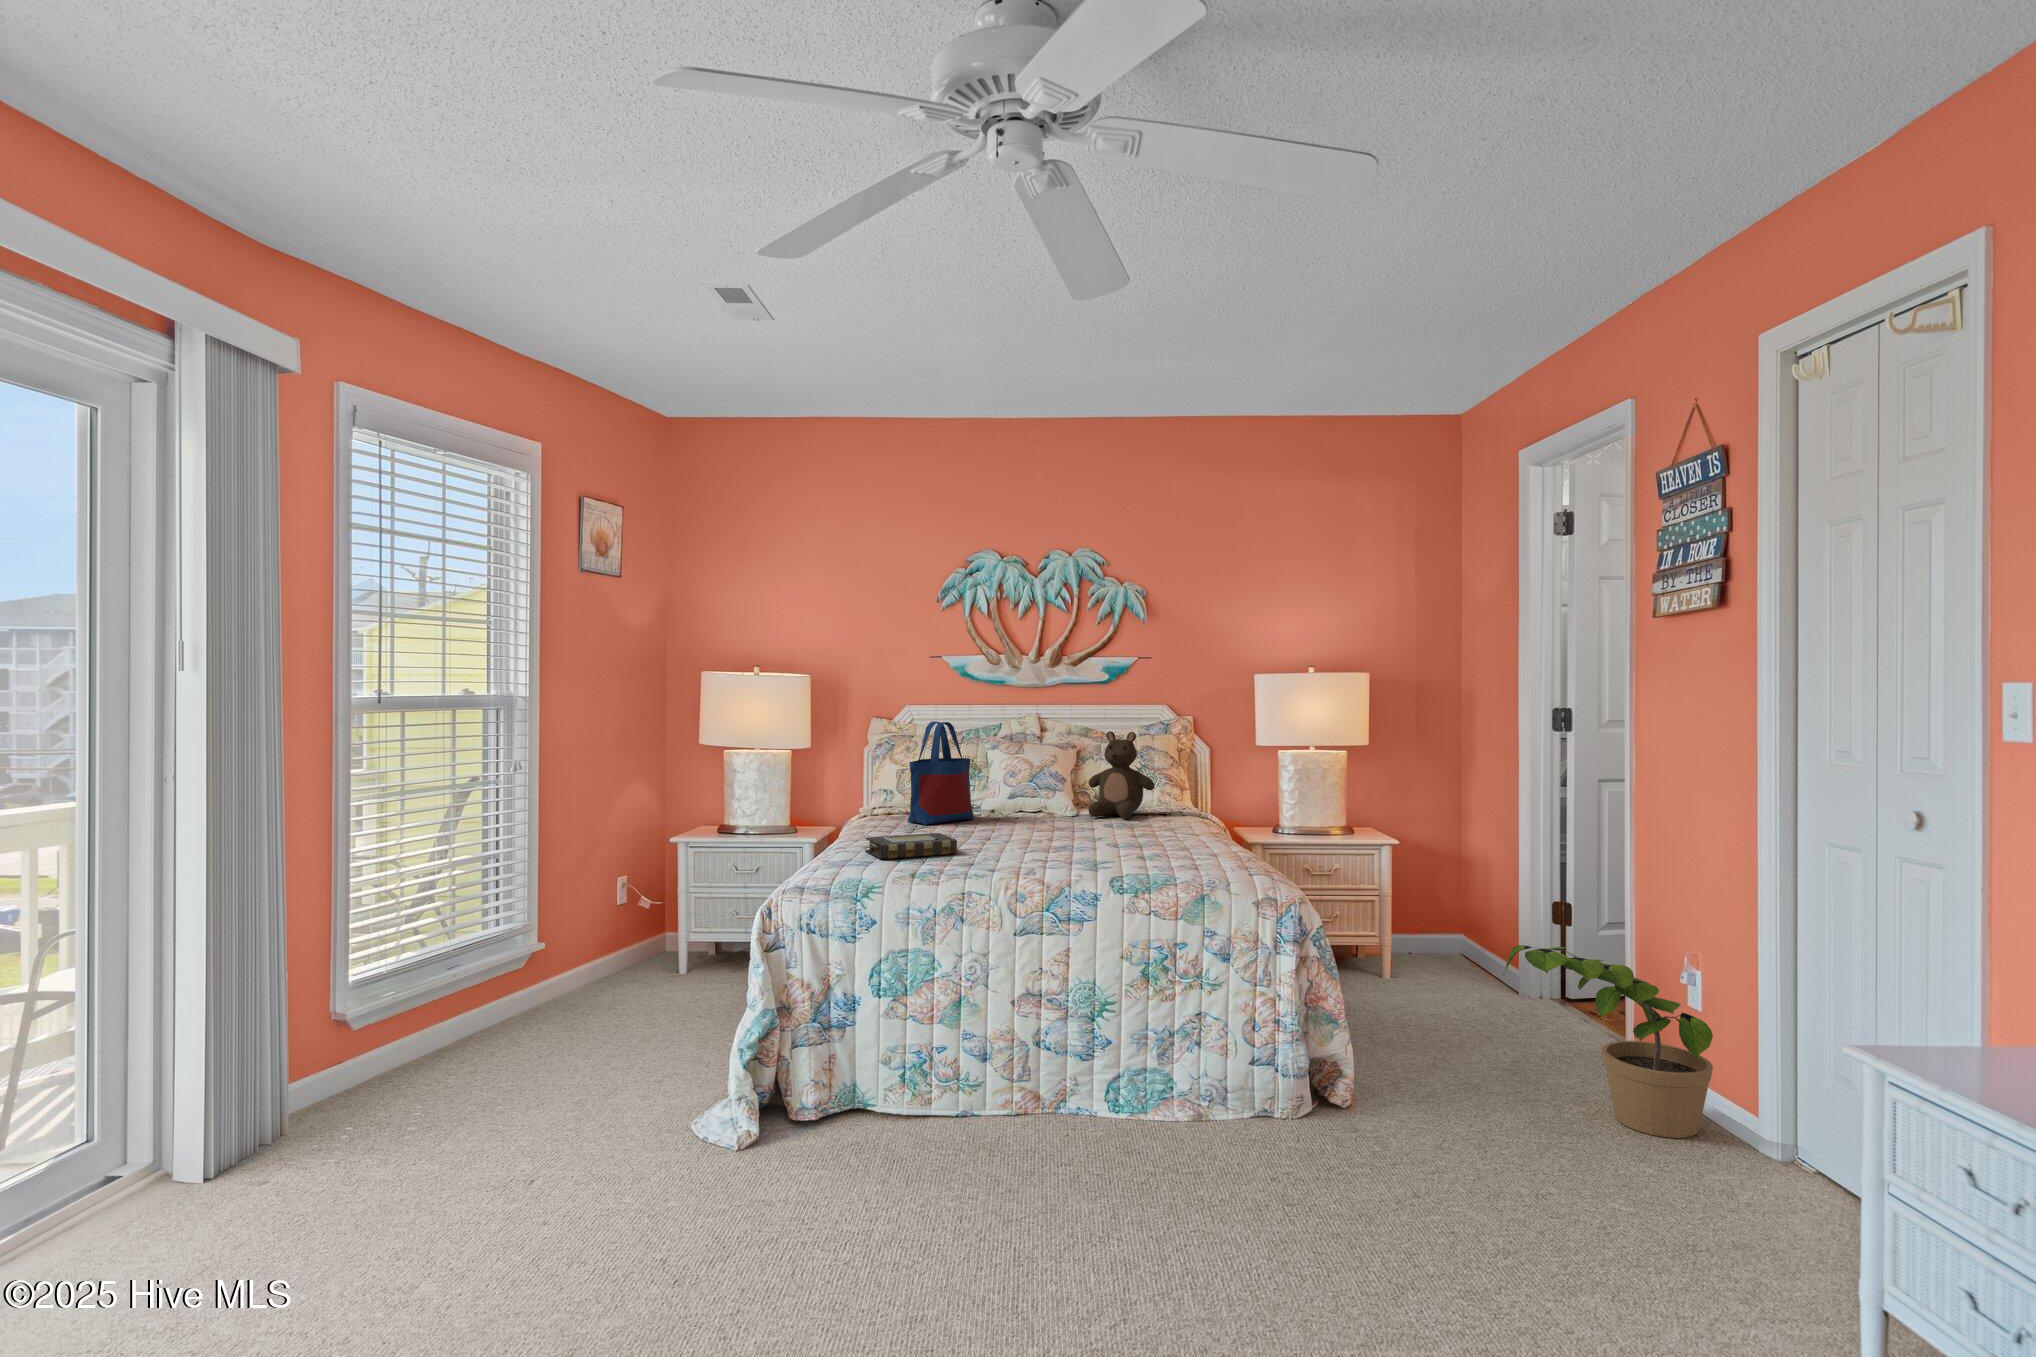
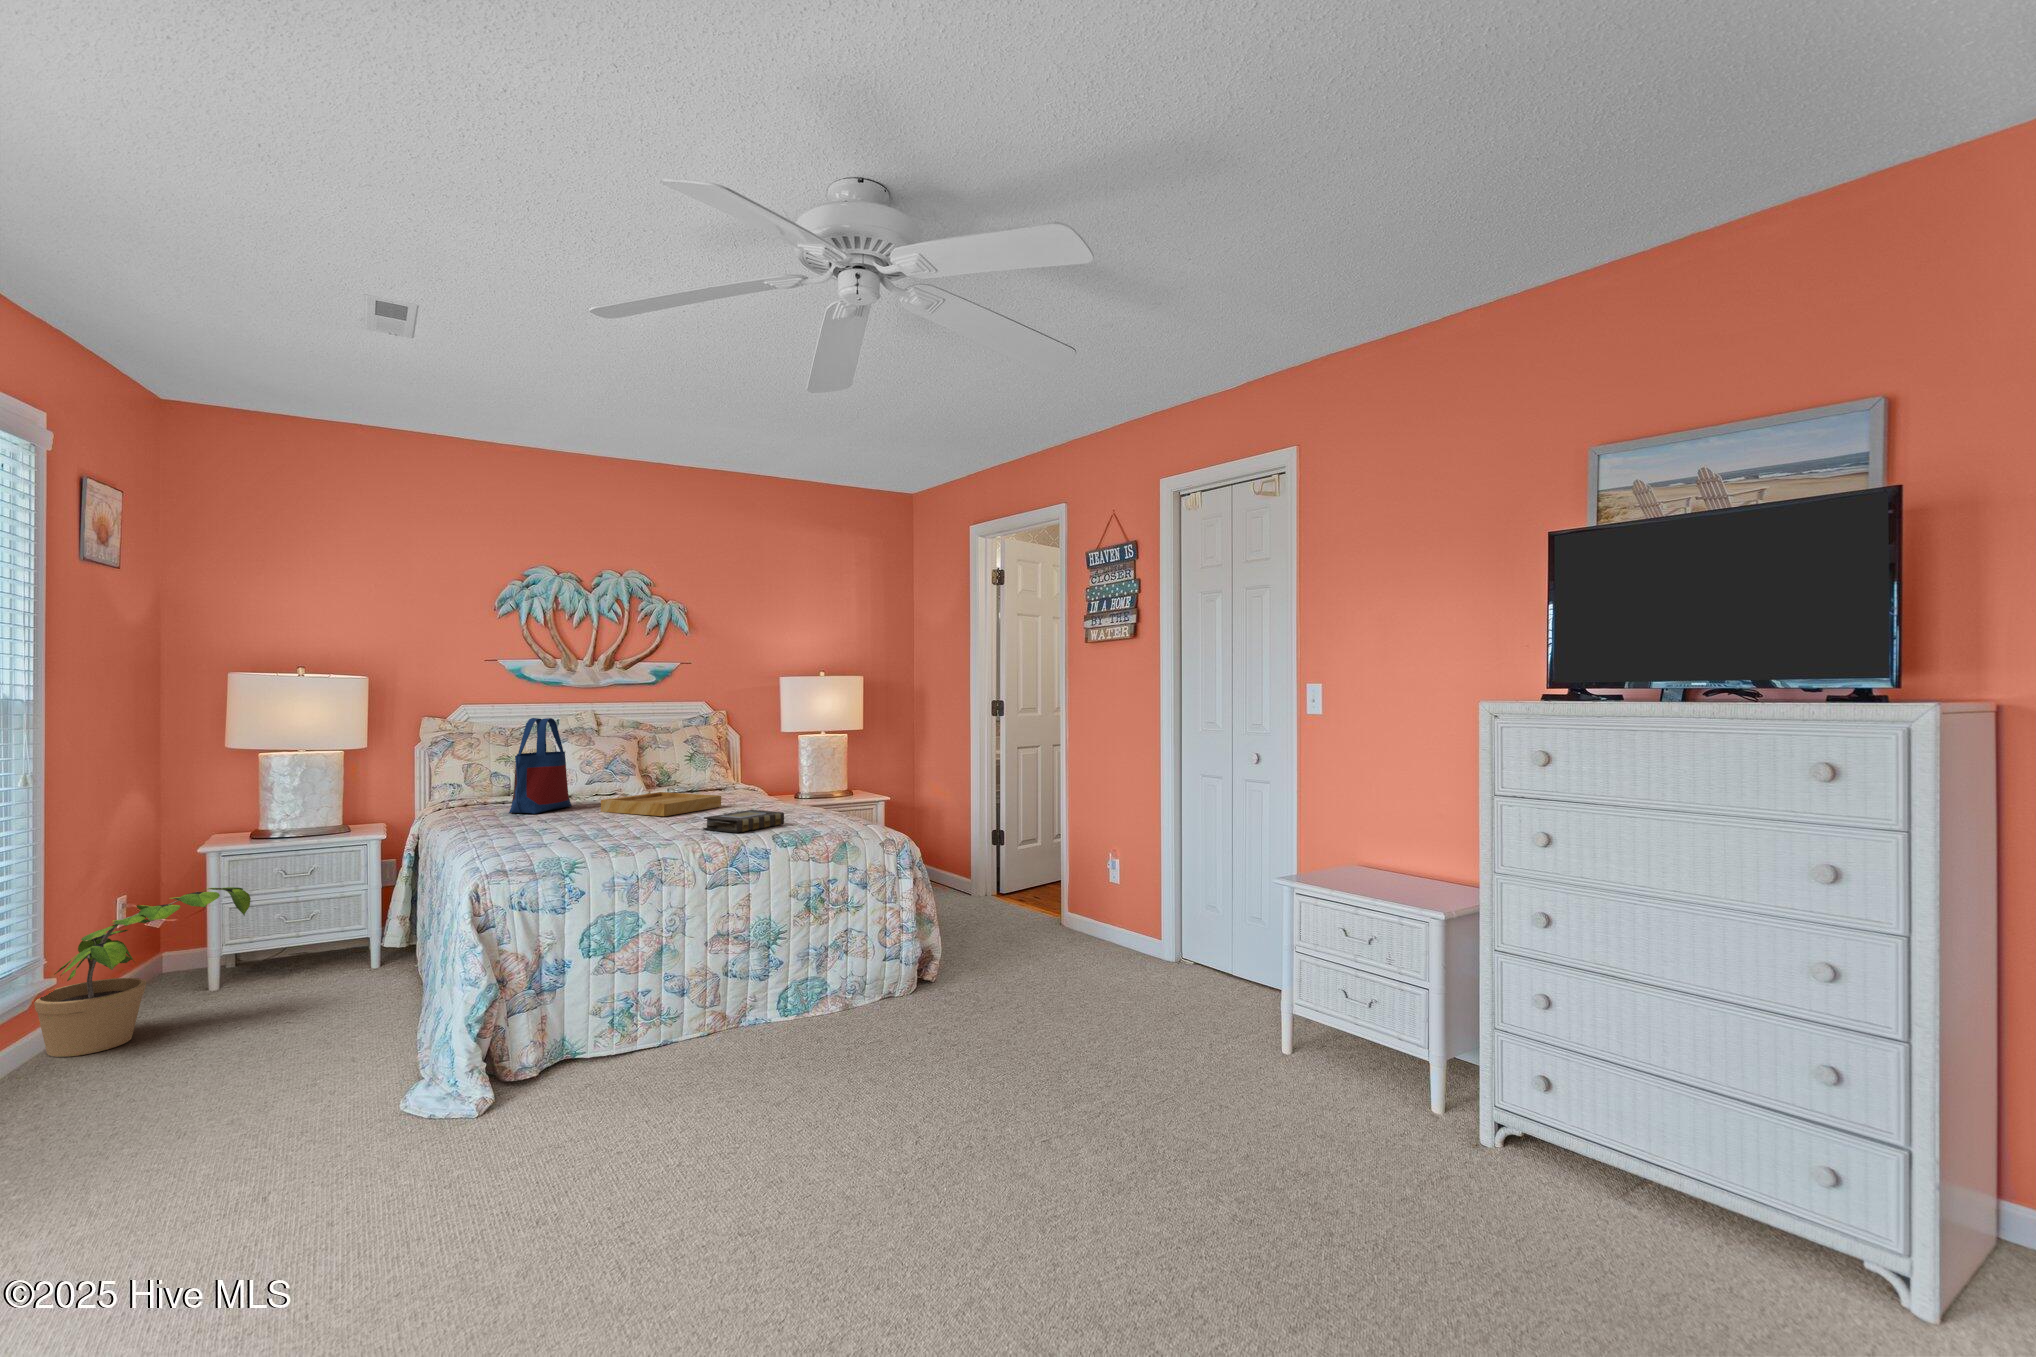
stuffed bear: present [1088,731,1154,819] -> none [665,725,727,797]
tray: none [989,810,1115,840] -> present [601,792,721,816]
book: present [865,833,957,859] -> present [703,810,784,833]
potted plant: present [1503,945,1713,1138] -> present [34,887,251,1057]

